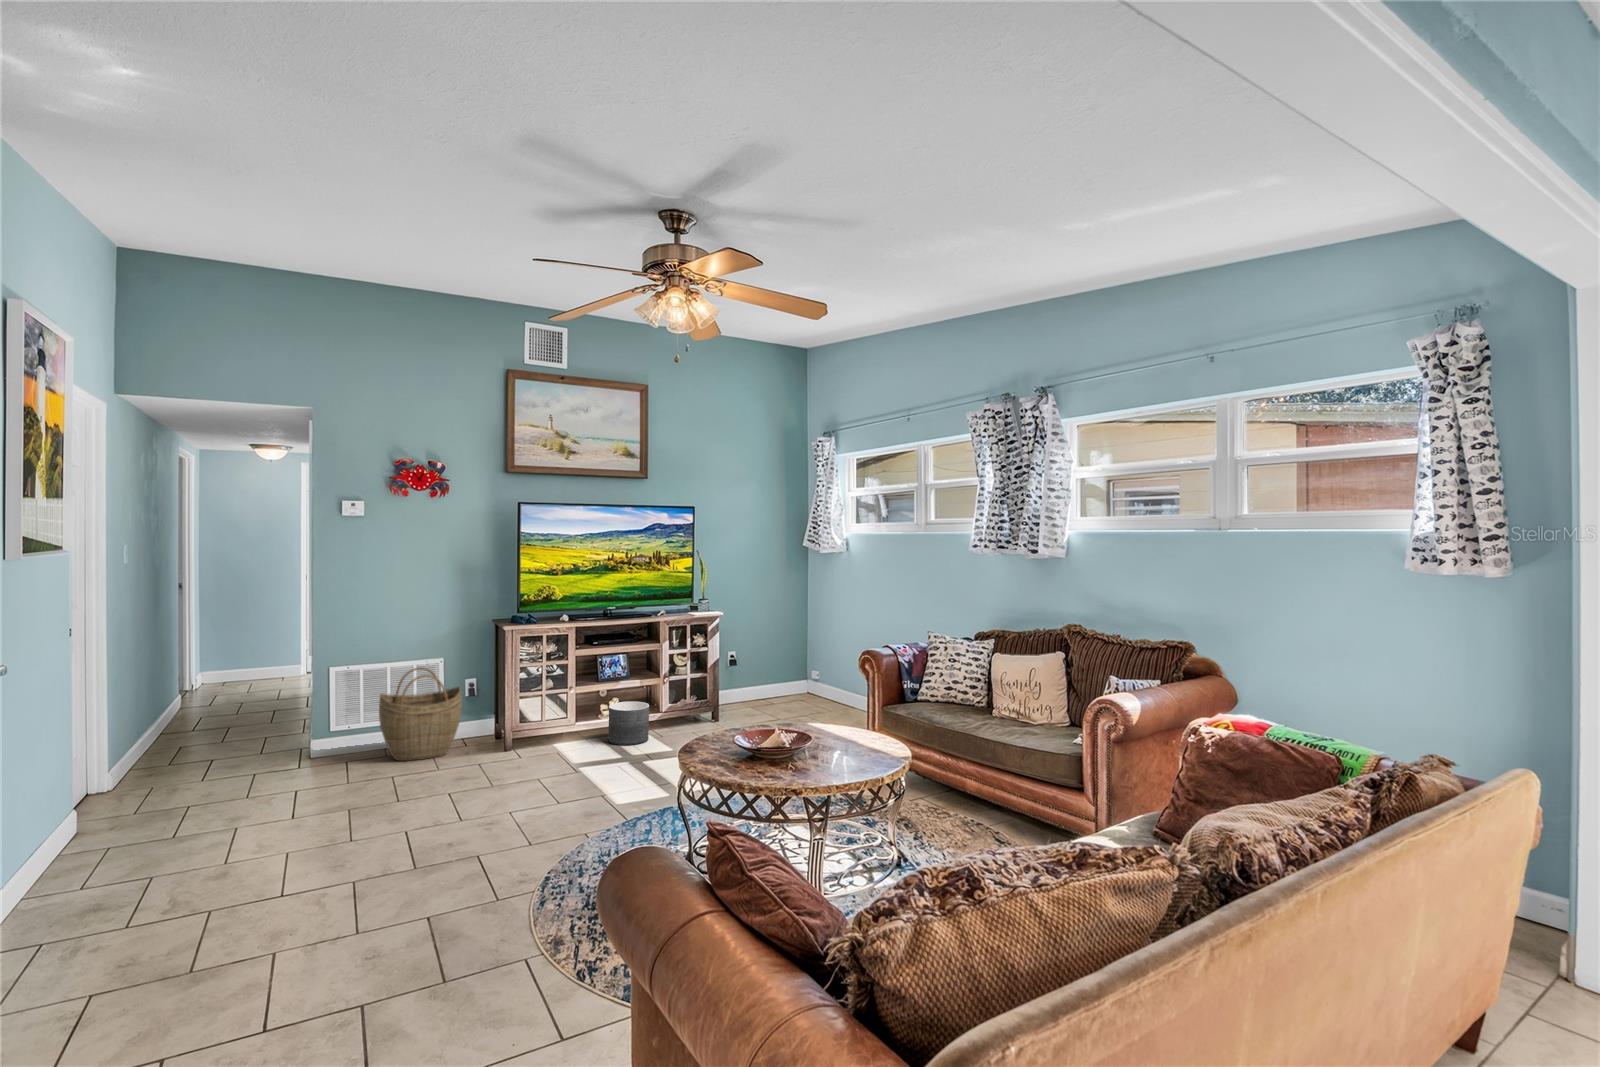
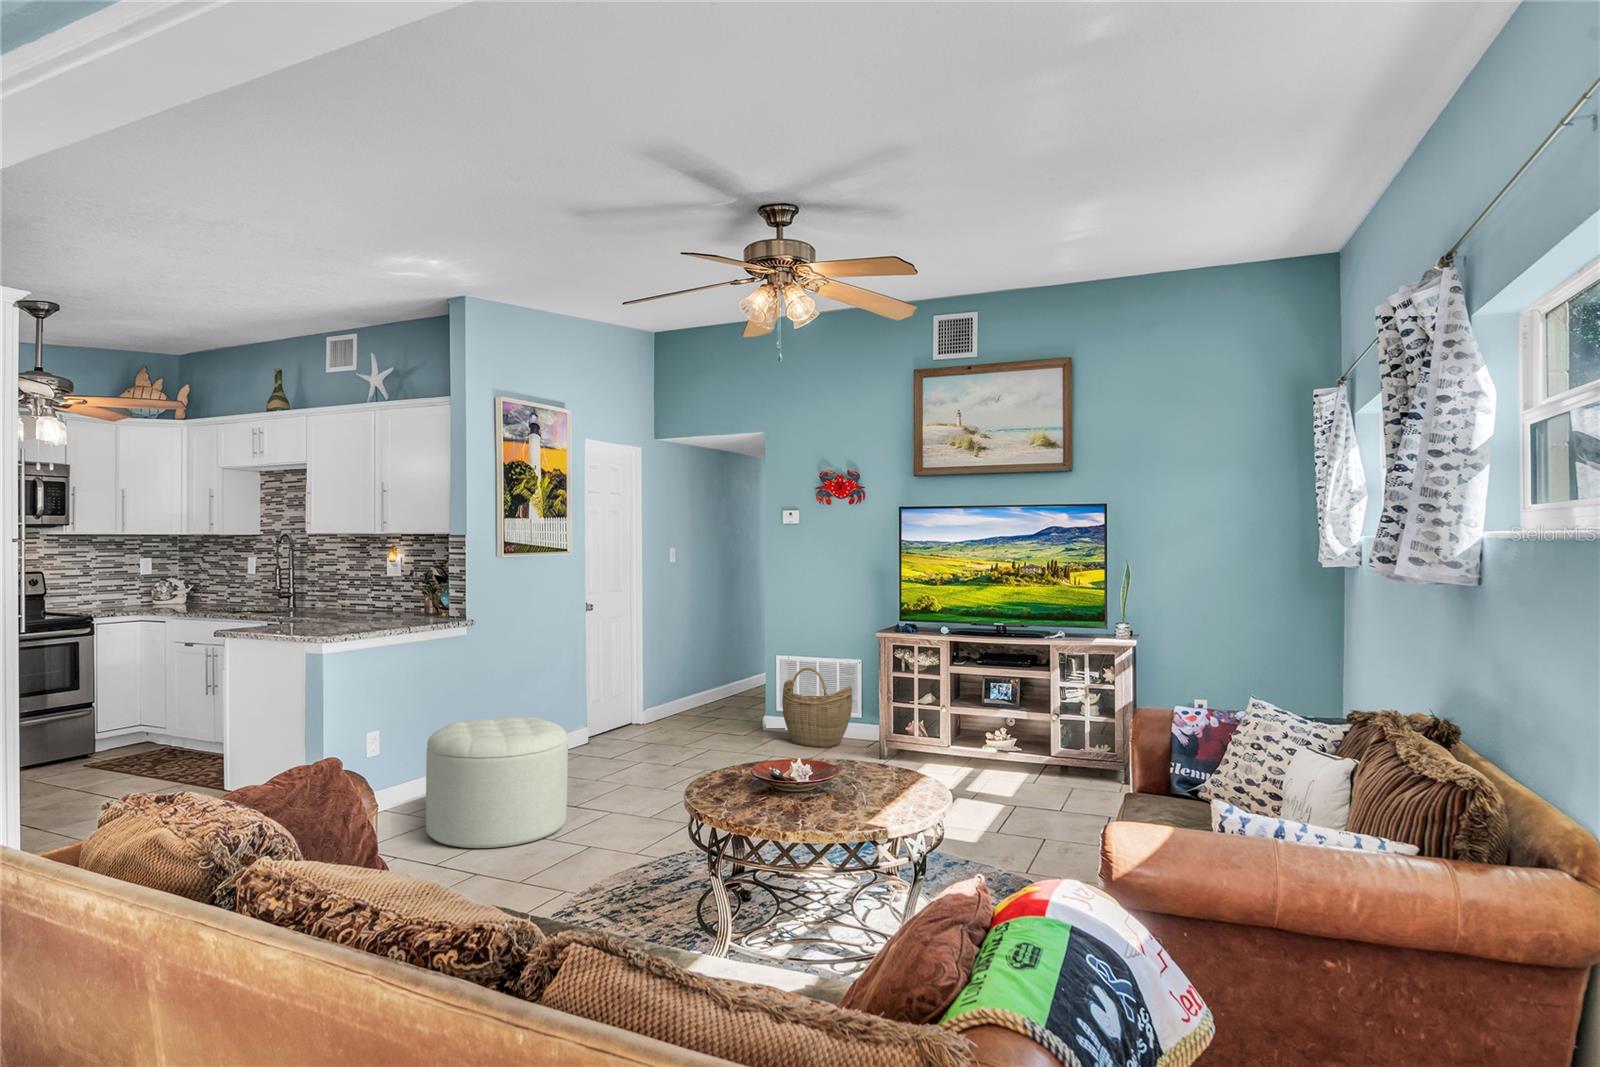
planter: present [608,701,649,745] -> none [962,733,1009,784]
ottoman: none [224,790,442,1003] -> present [426,717,568,848]

